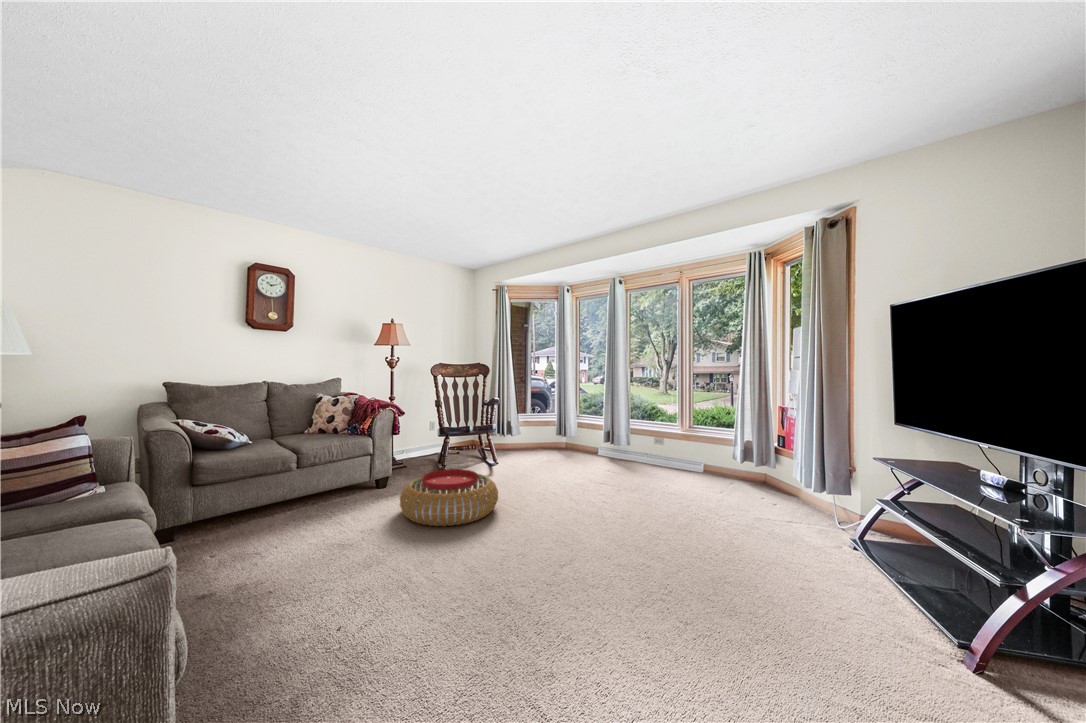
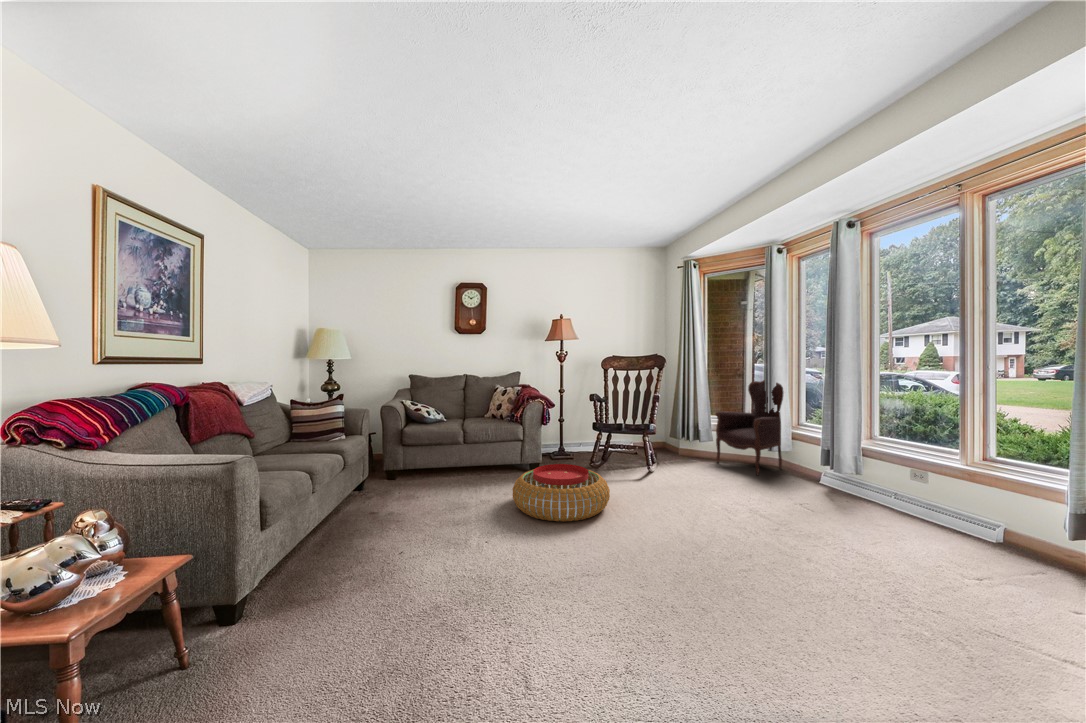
armchair: none [526,382,574,457] -> present [716,380,783,475]

